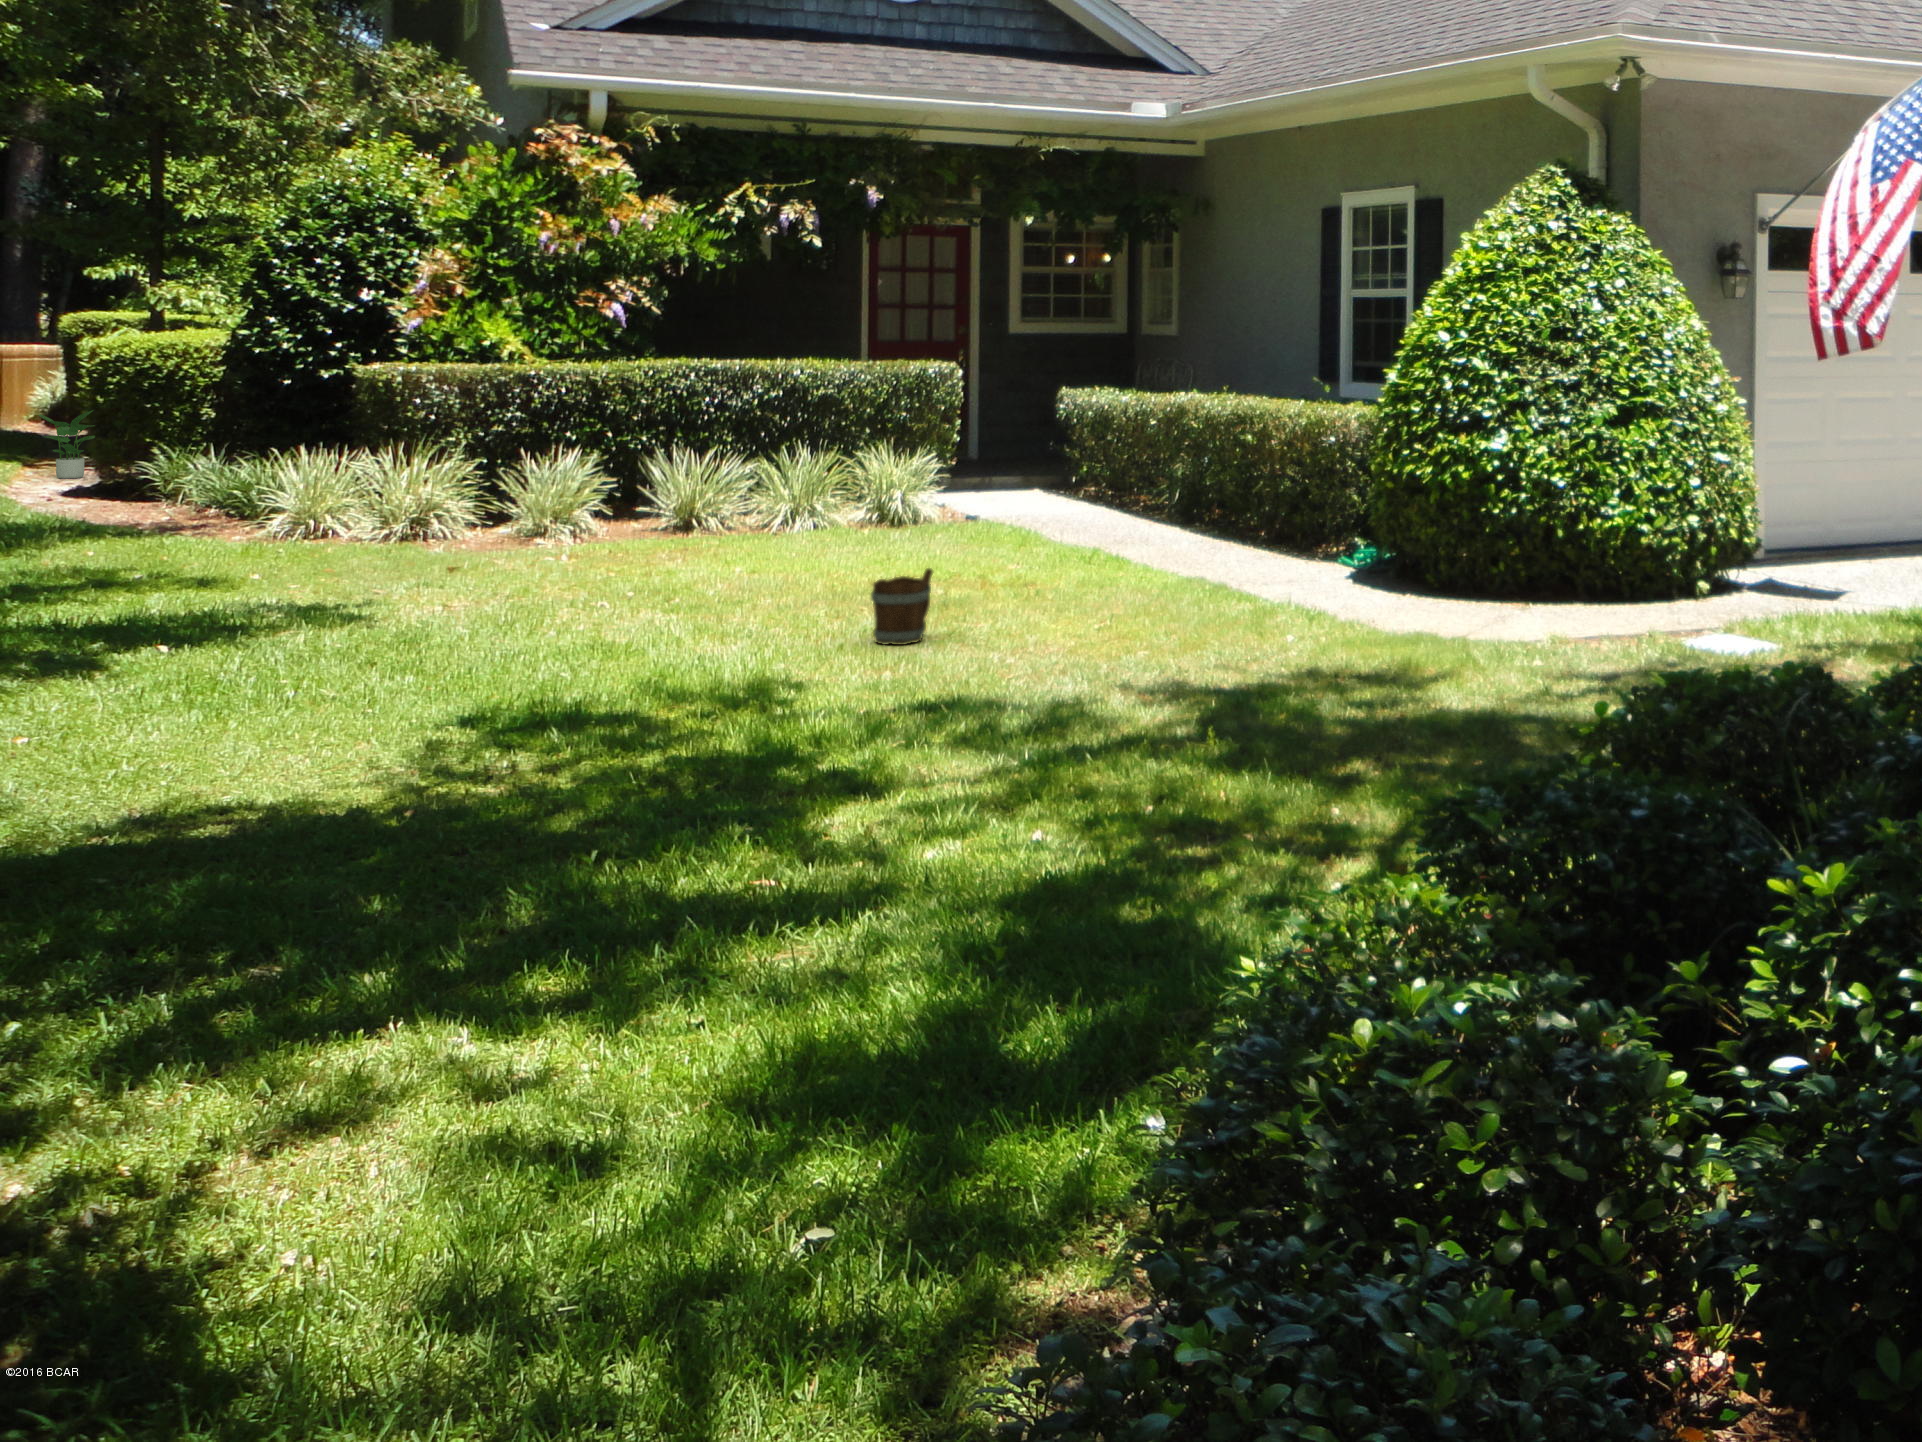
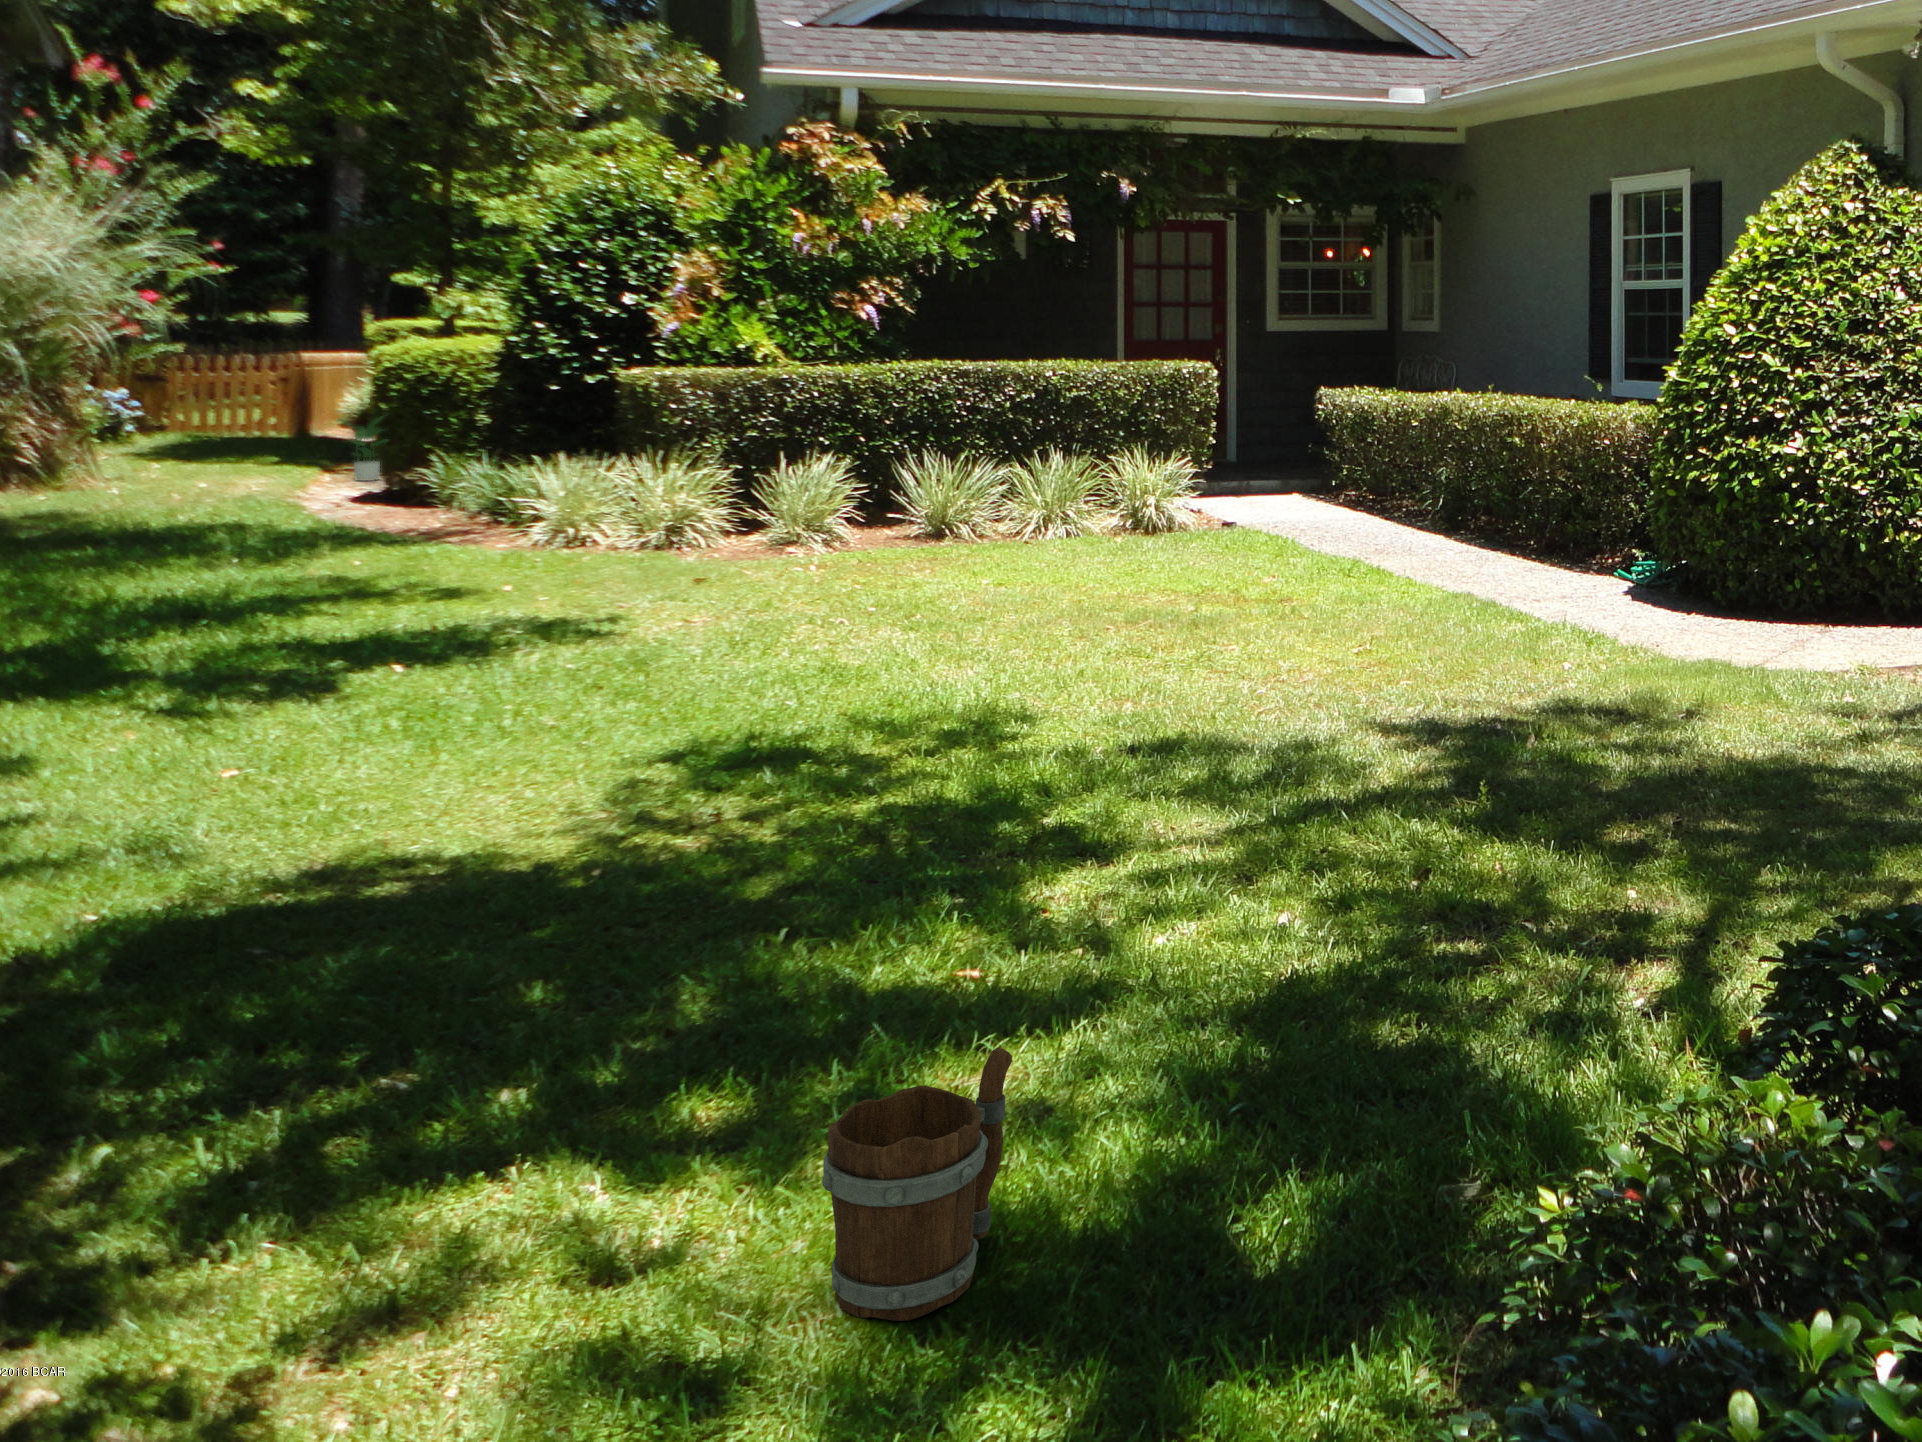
bucket: present [871,568,933,645] -> present [822,1048,1012,1321]

